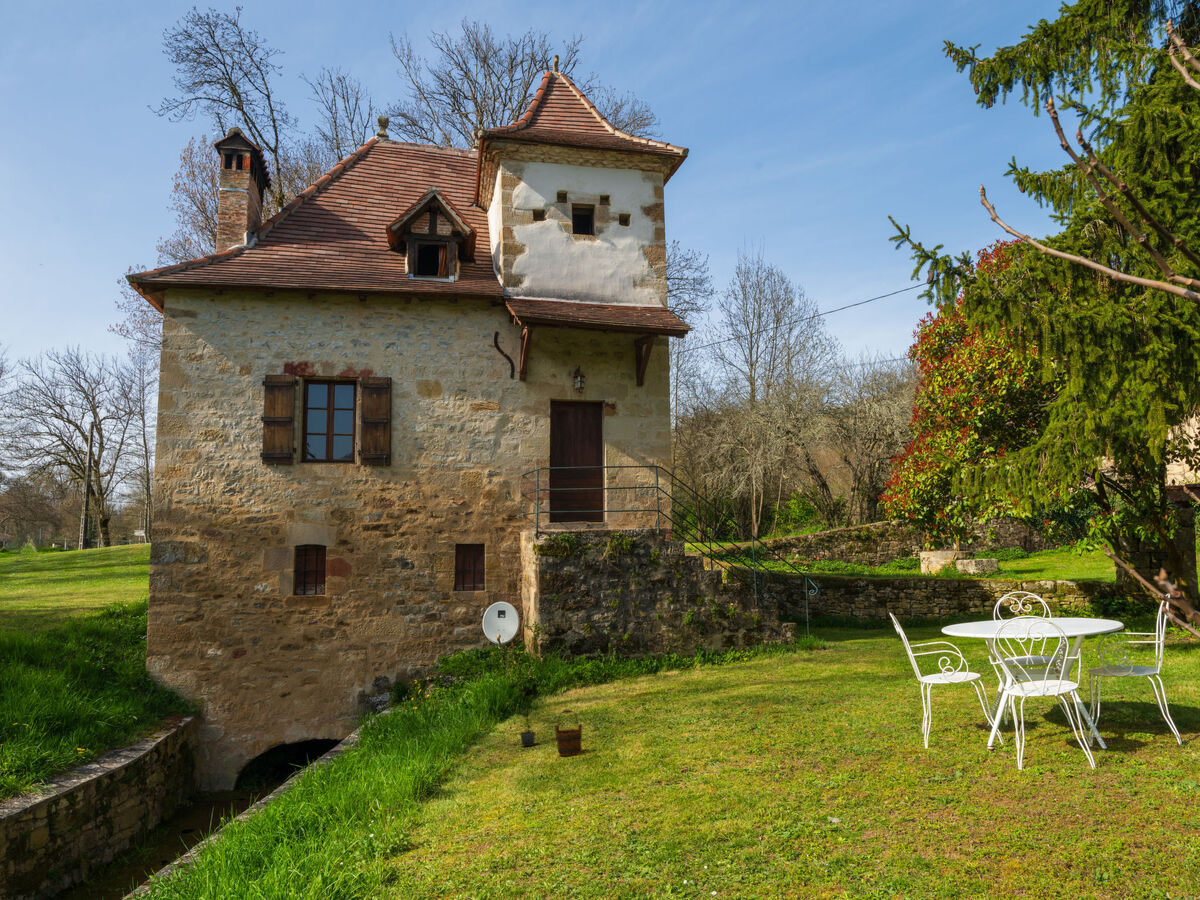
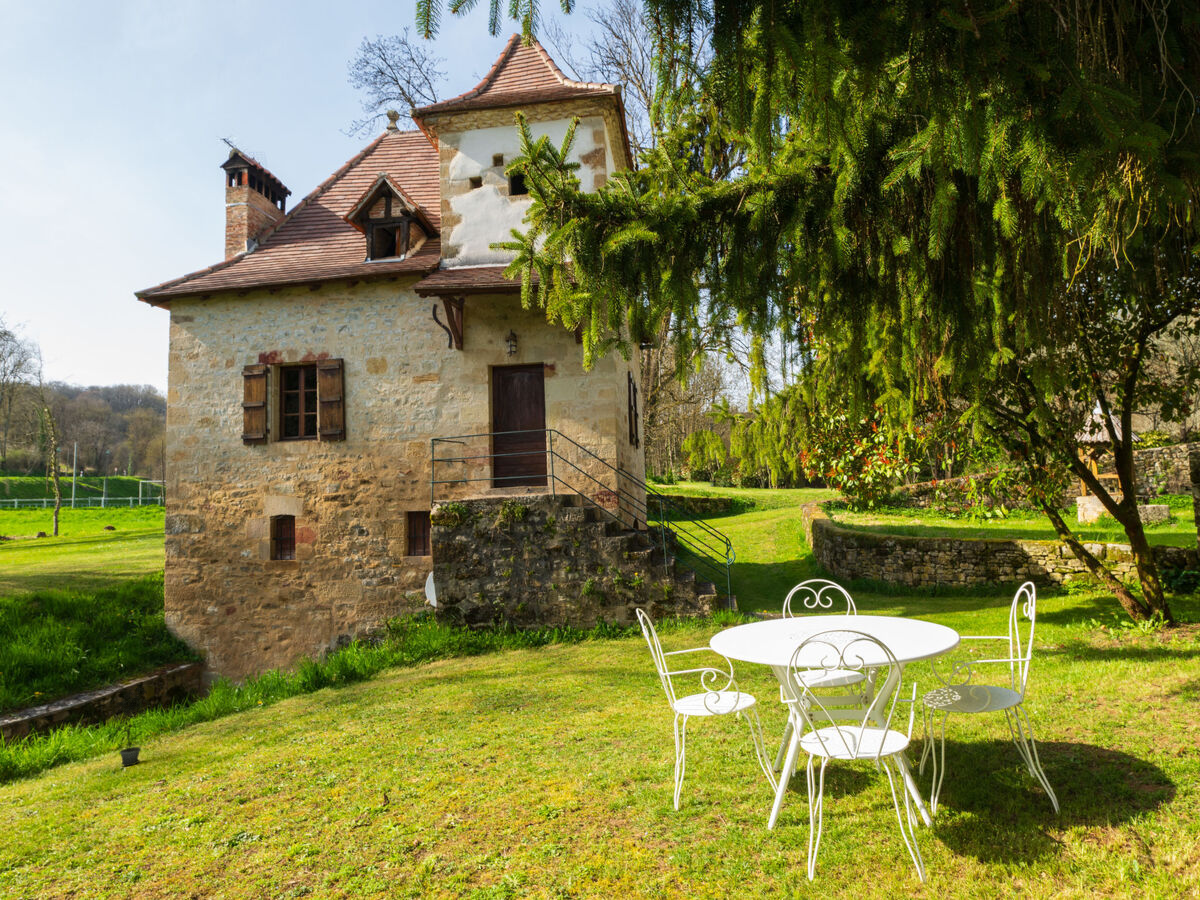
wooden bucket: present [555,710,582,756] -> none [52,743,90,801]

